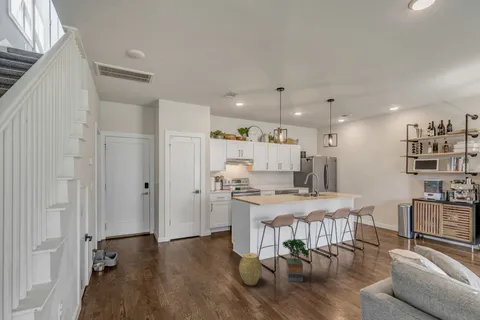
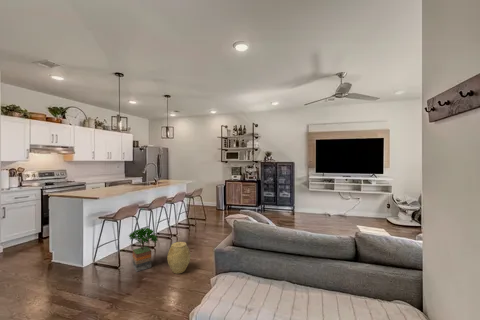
woven basket: present [239,253,262,285] -> present [167,242,191,274]

